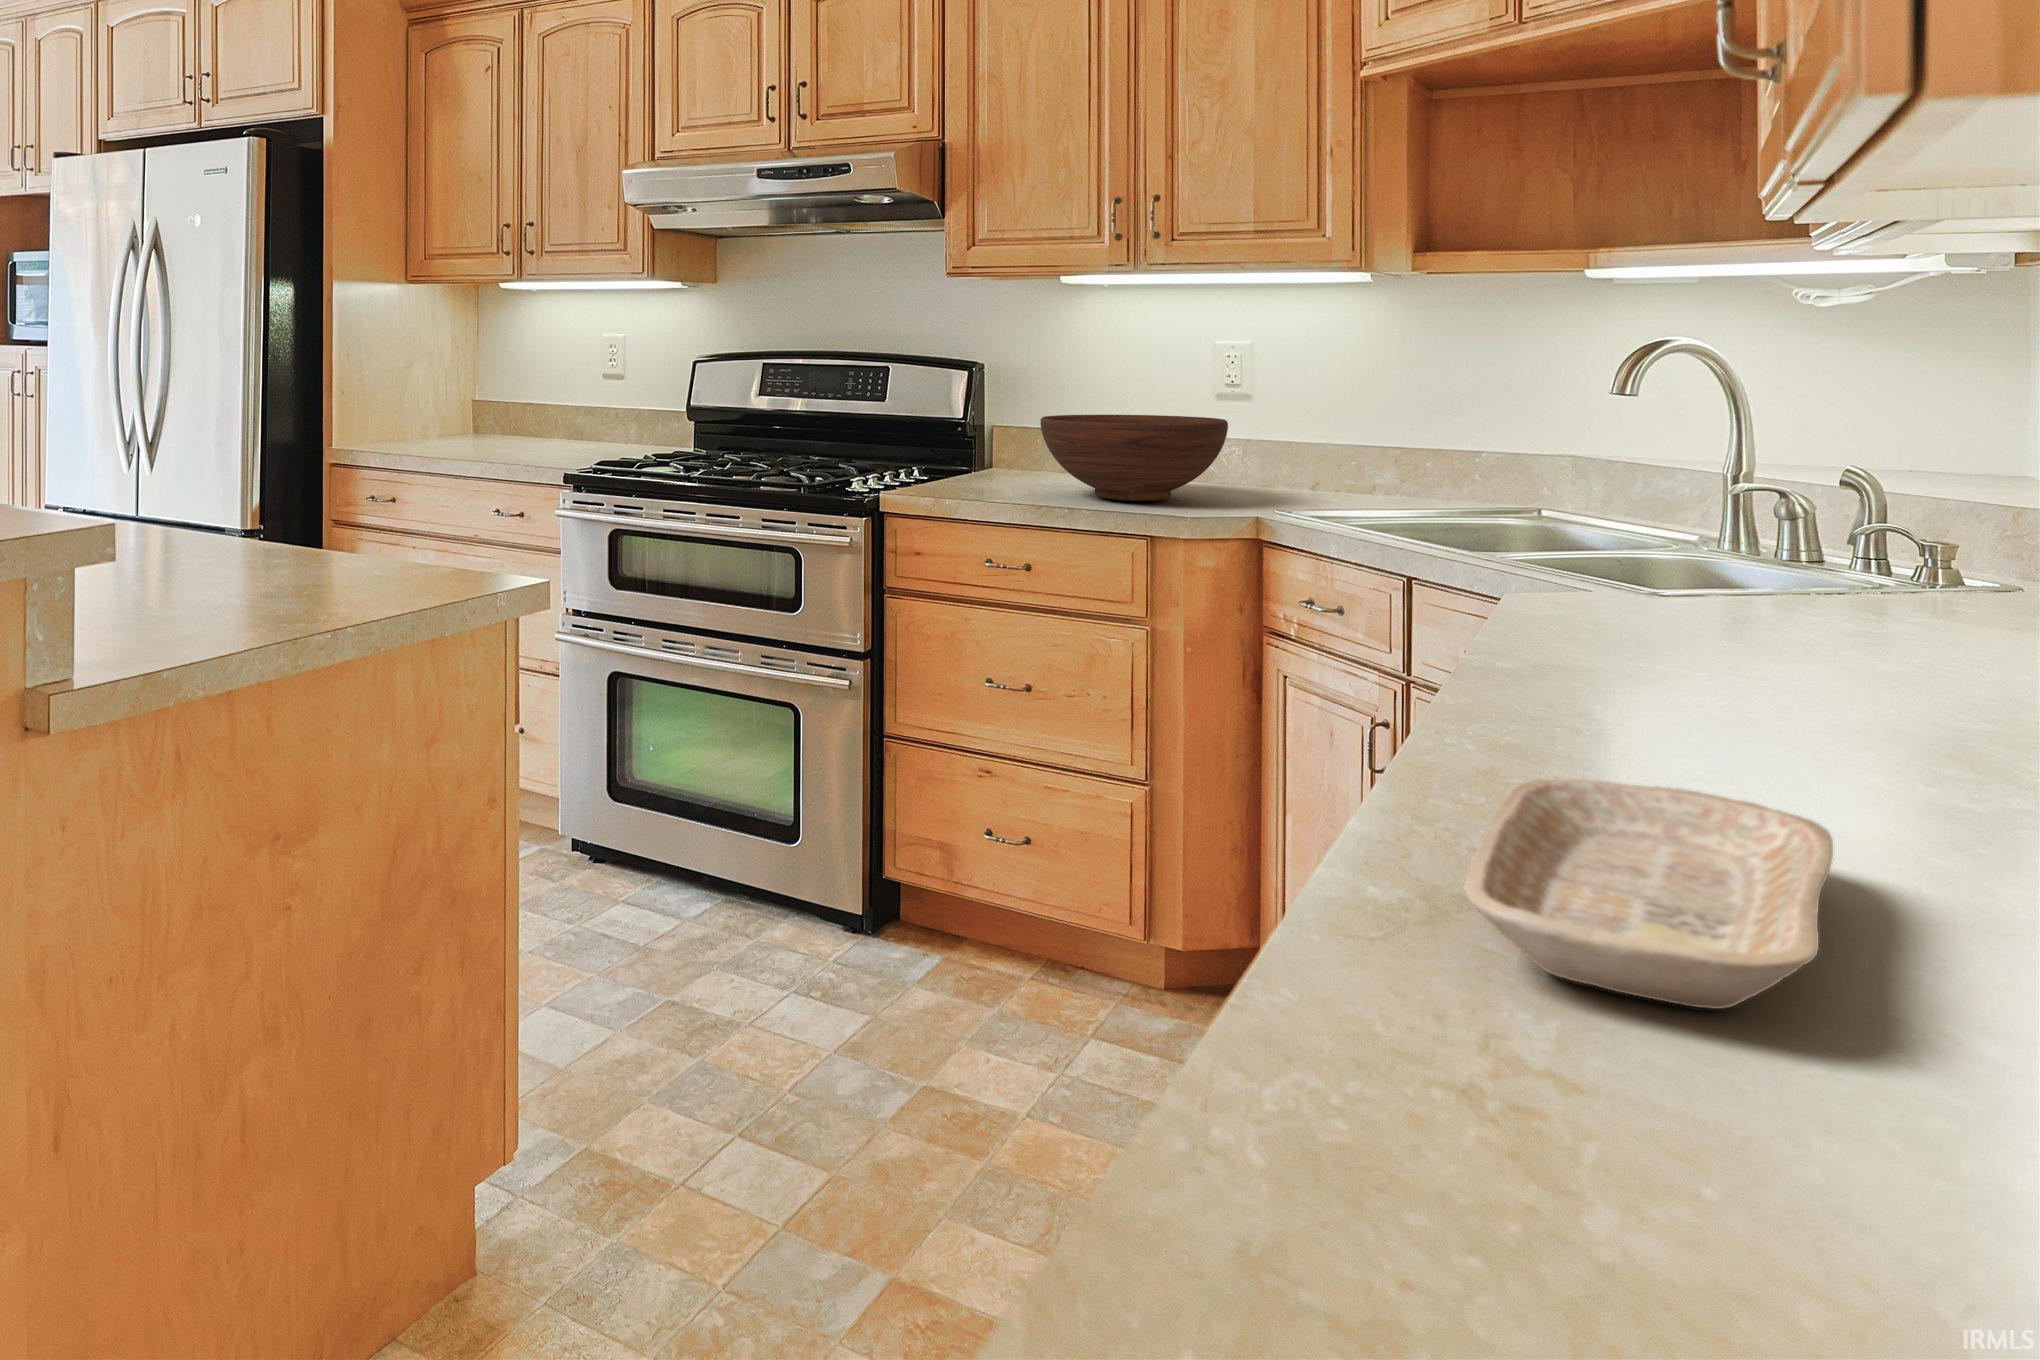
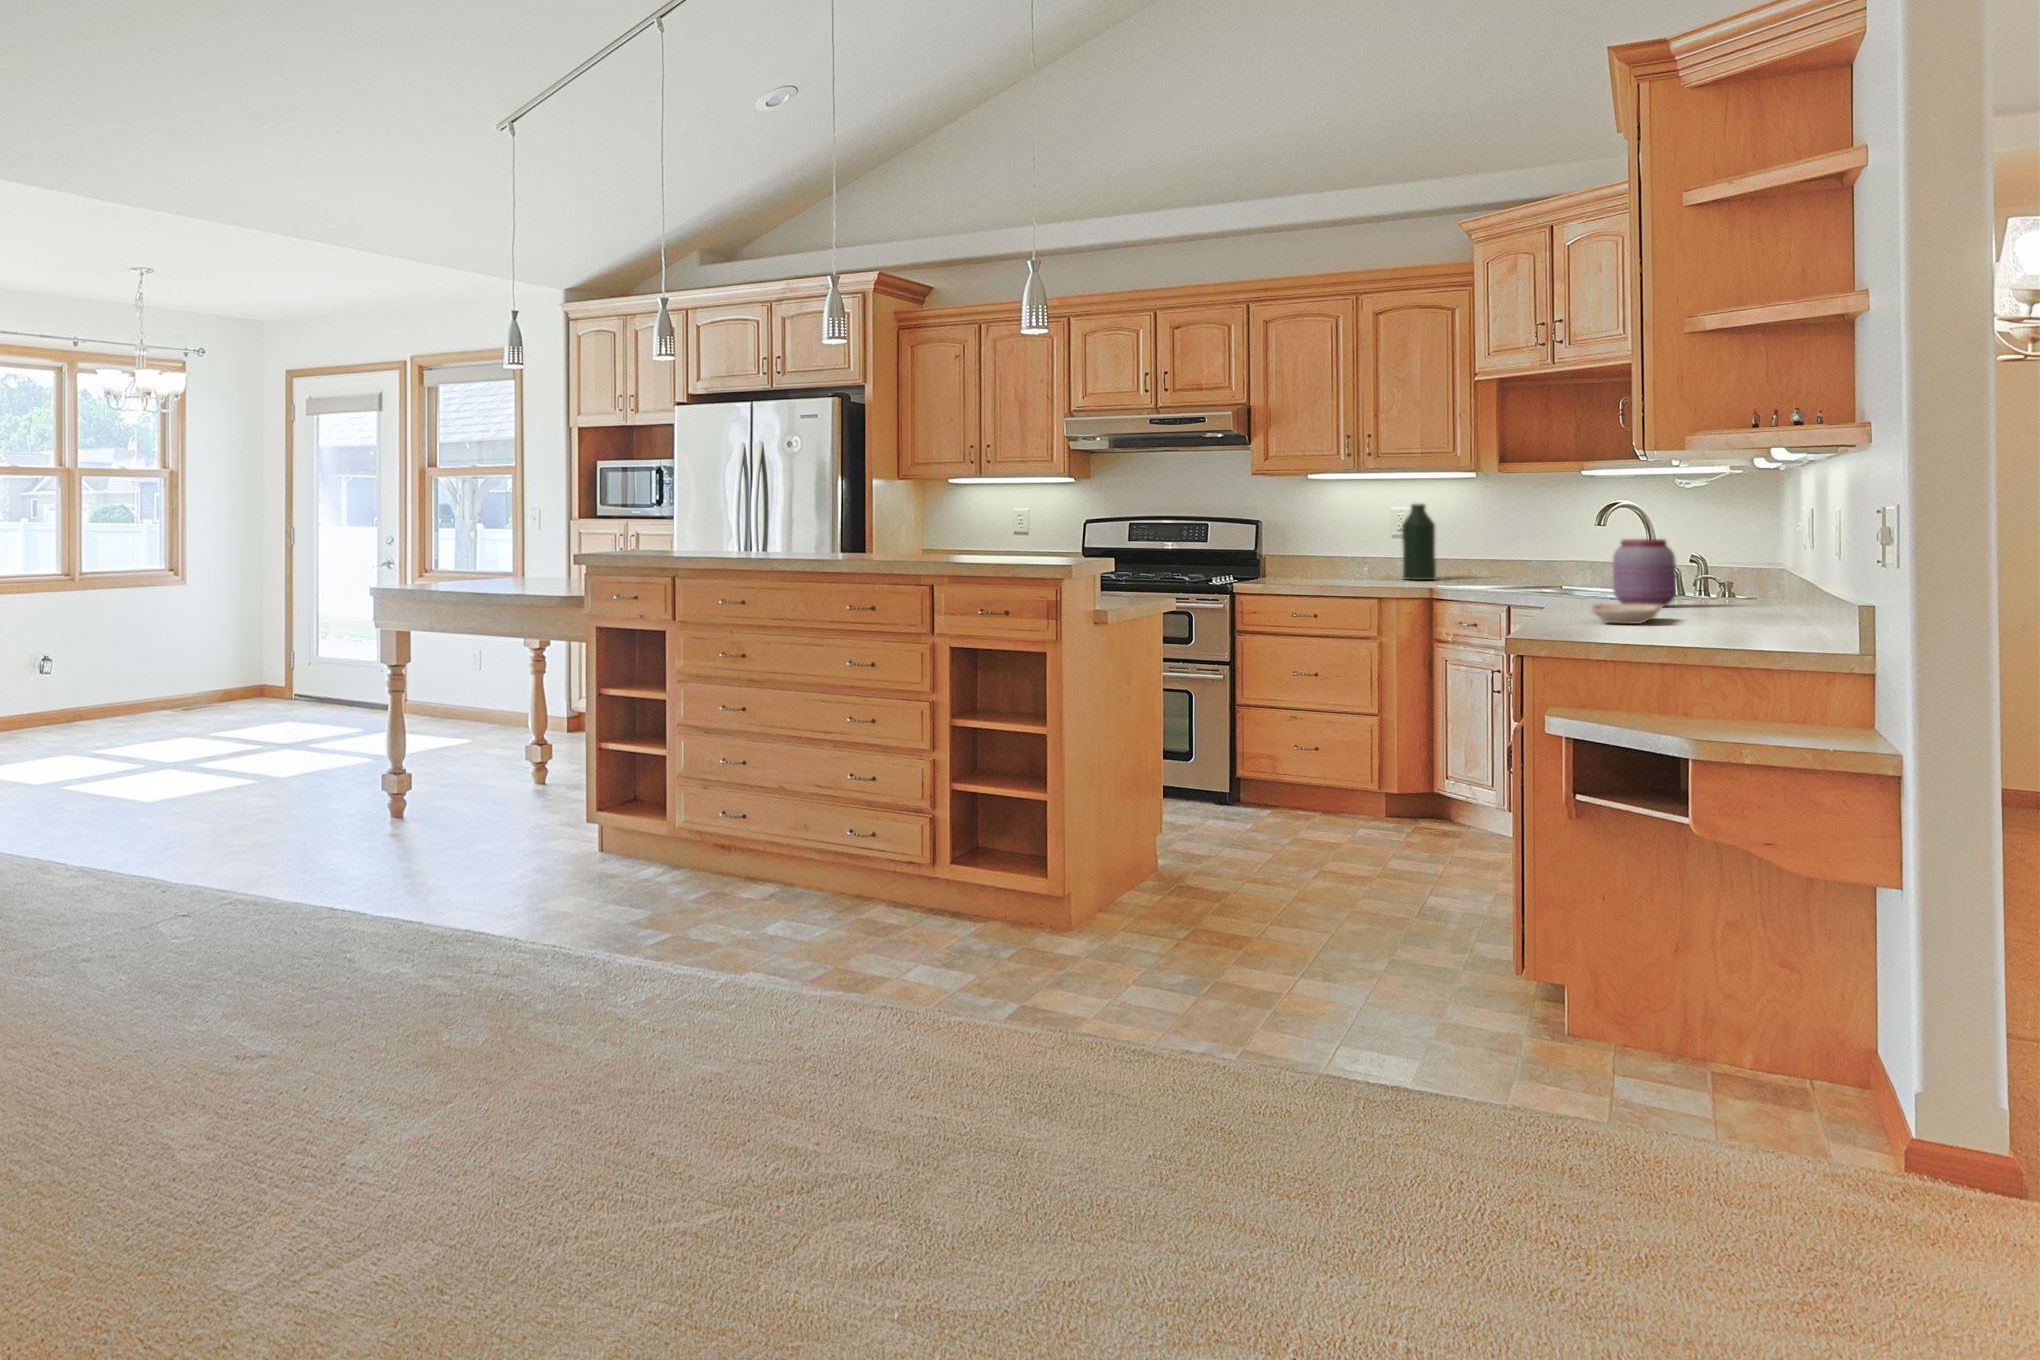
bottle: none [1232,338,1297,492] -> present [1402,504,1436,580]
fruit bowl: present [1040,415,1228,501] -> none [1311,543,1409,583]
jar: none [1628,462,1837,695] -> present [1613,539,1676,606]

